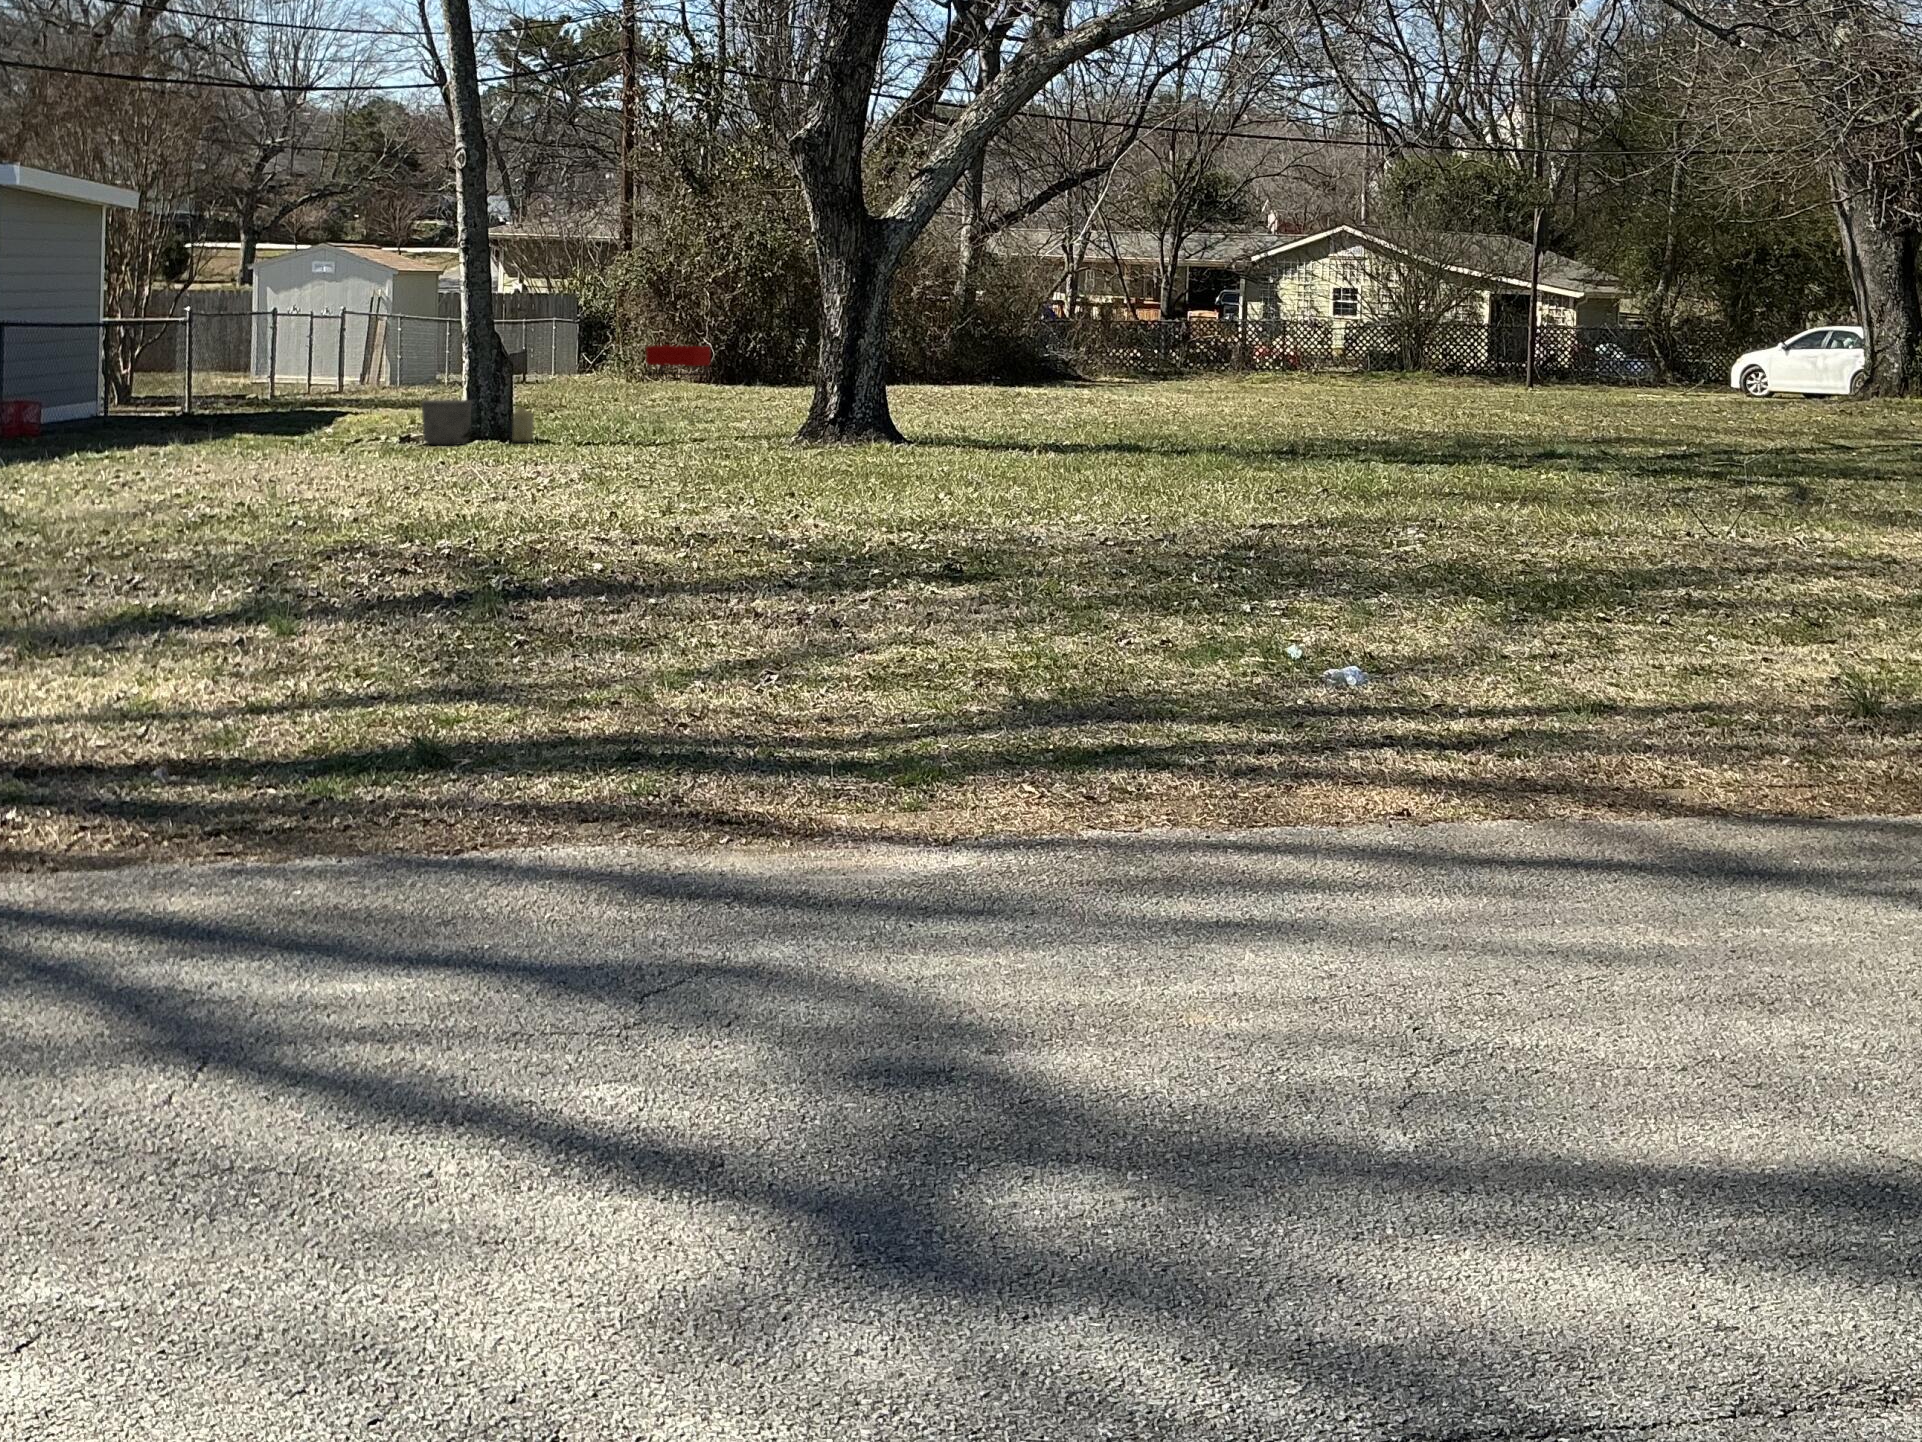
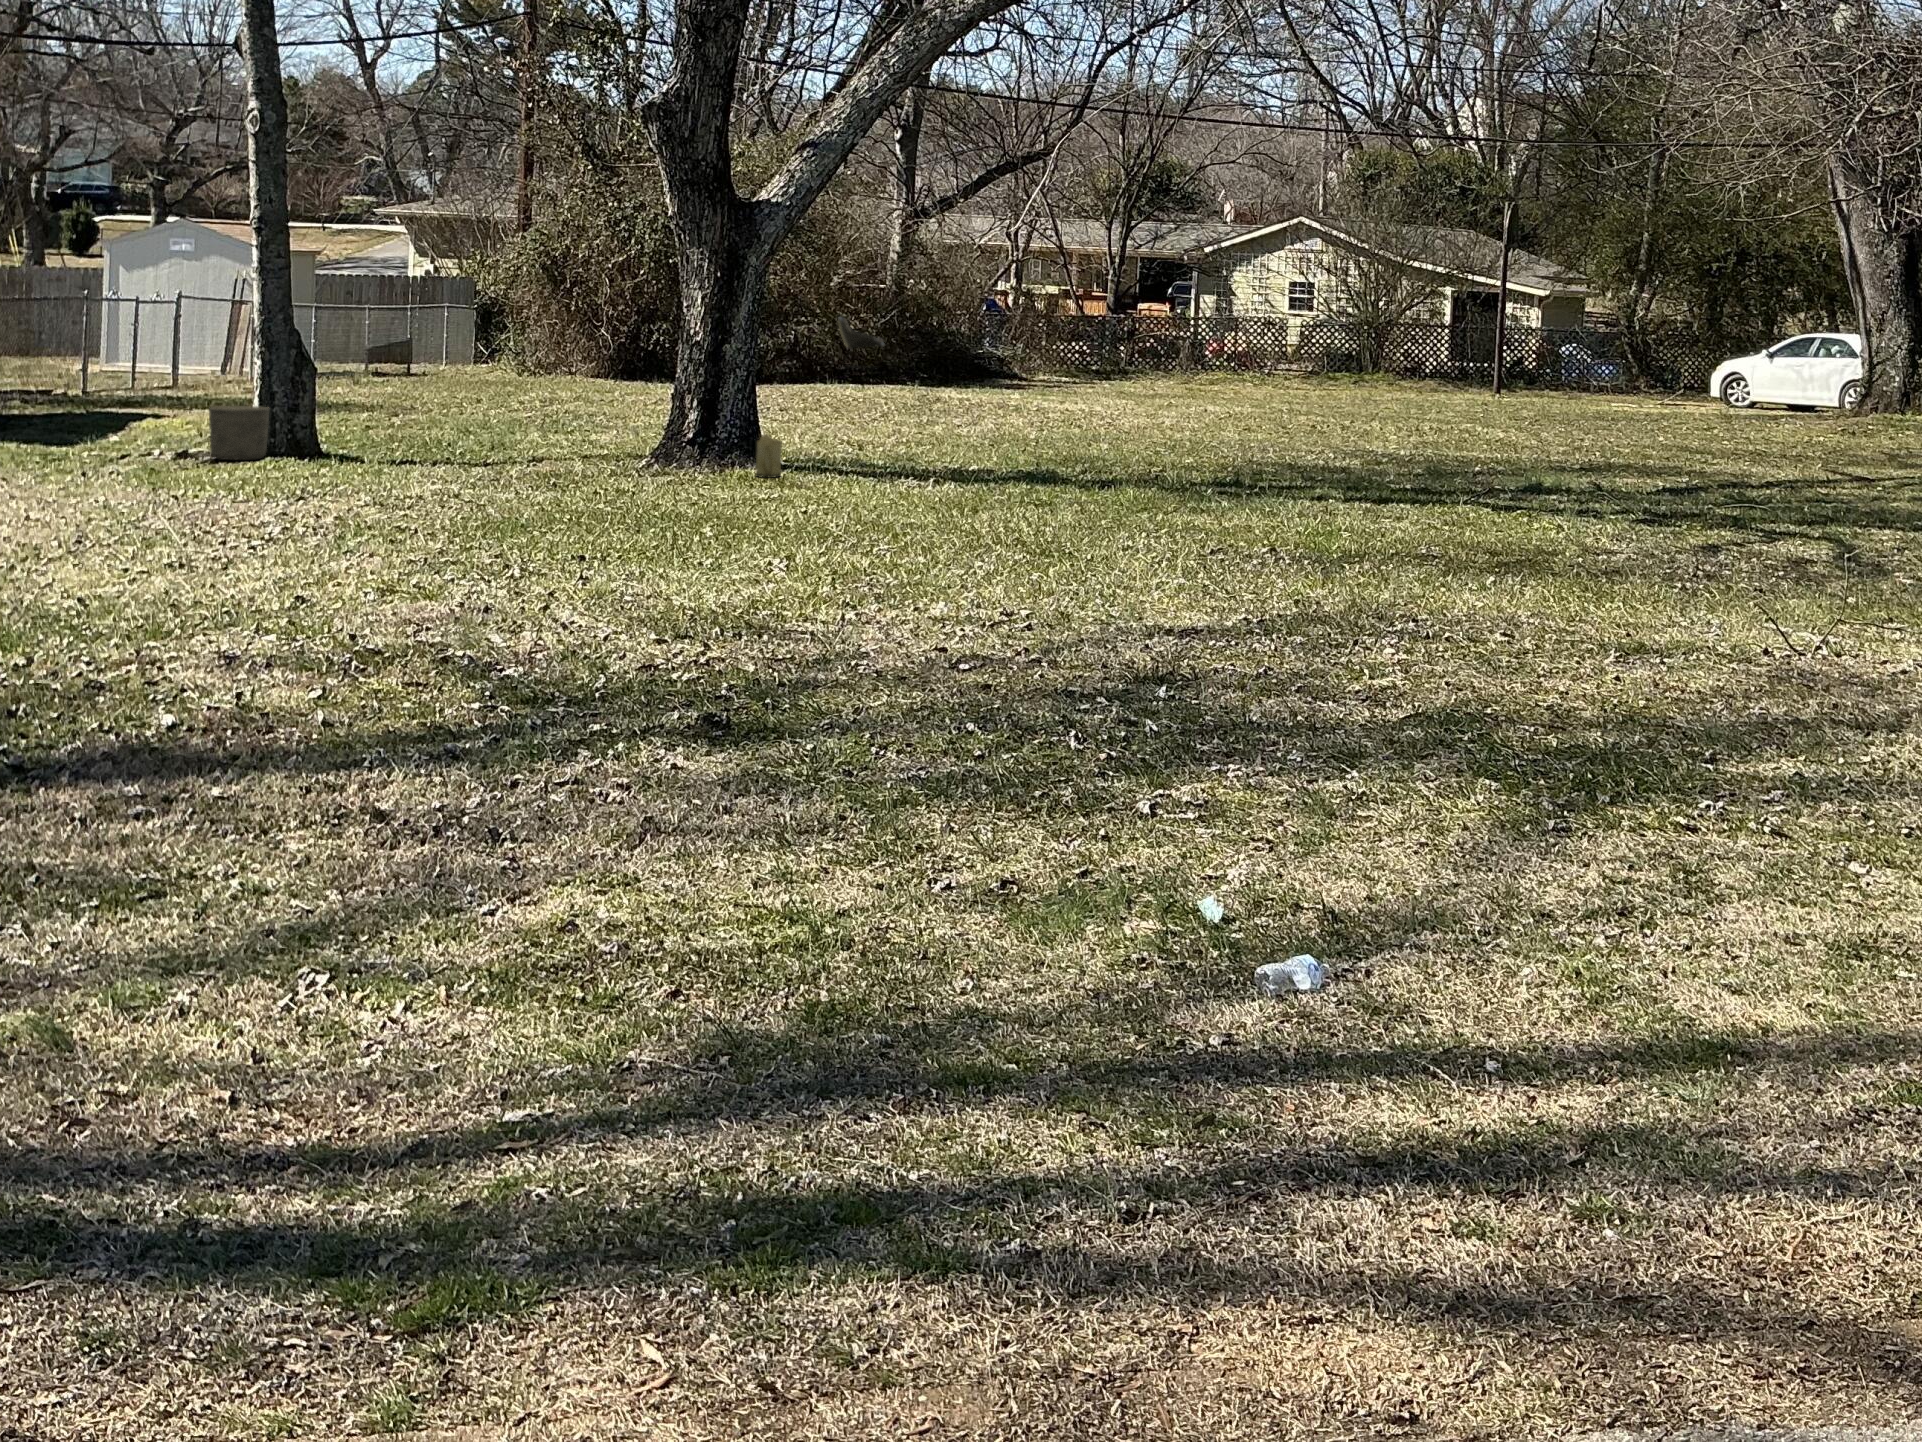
lounge chair: none [914,325,957,374] -> present [838,317,885,370]
bench: present [646,345,710,374] -> none [541,335,612,368]
watering can: present [512,407,534,443] -> present [756,434,782,478]

